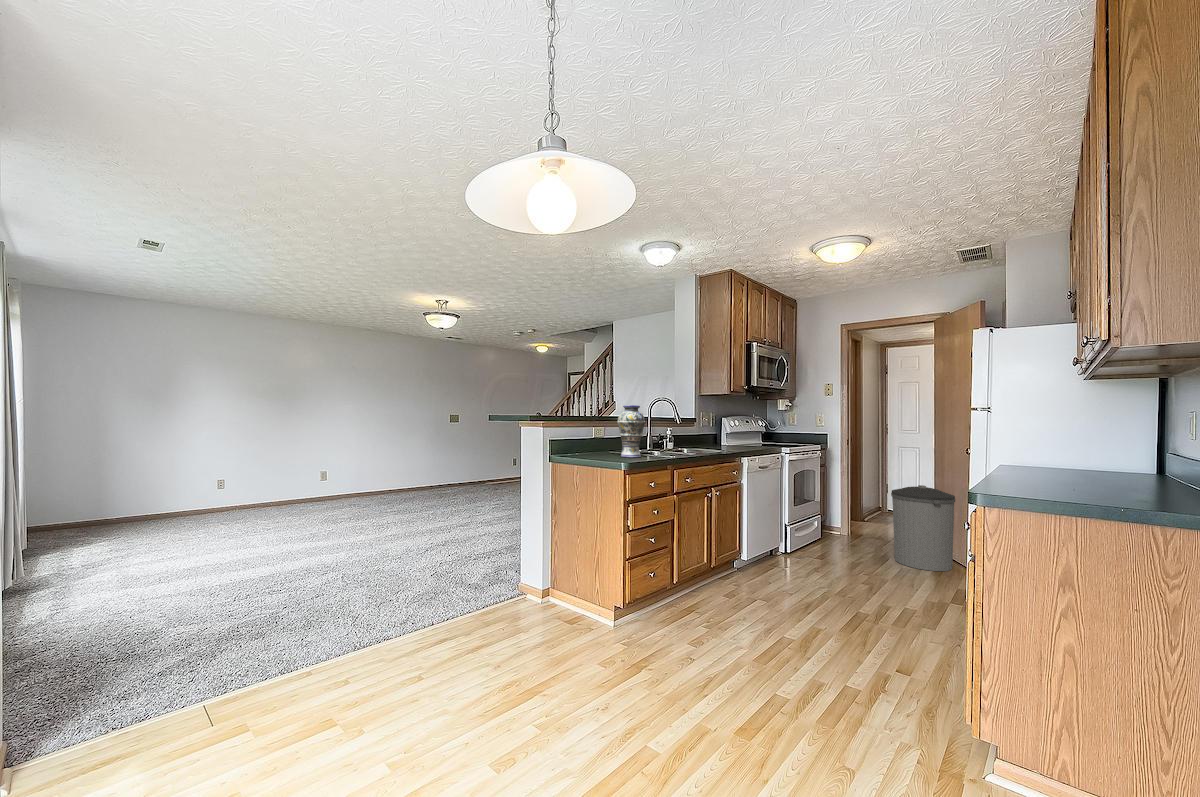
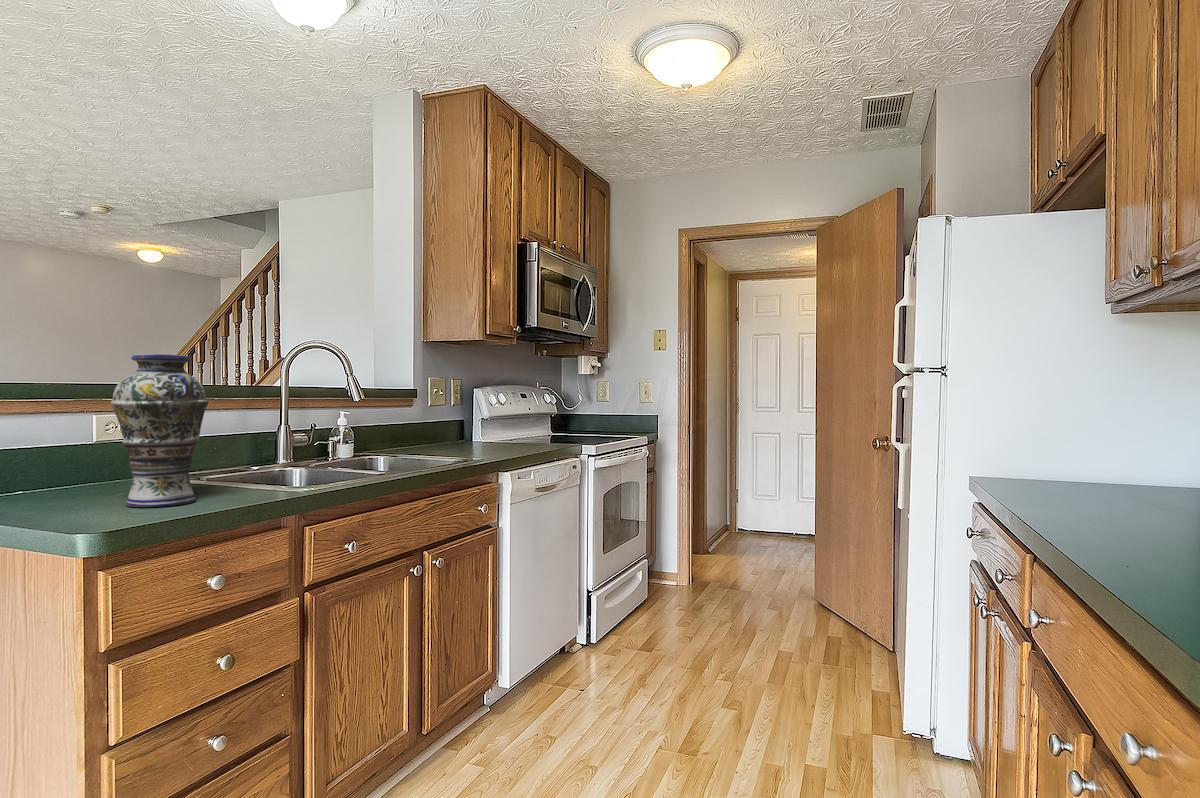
trash can: present [891,485,955,571] -> none [757,501,850,646]

